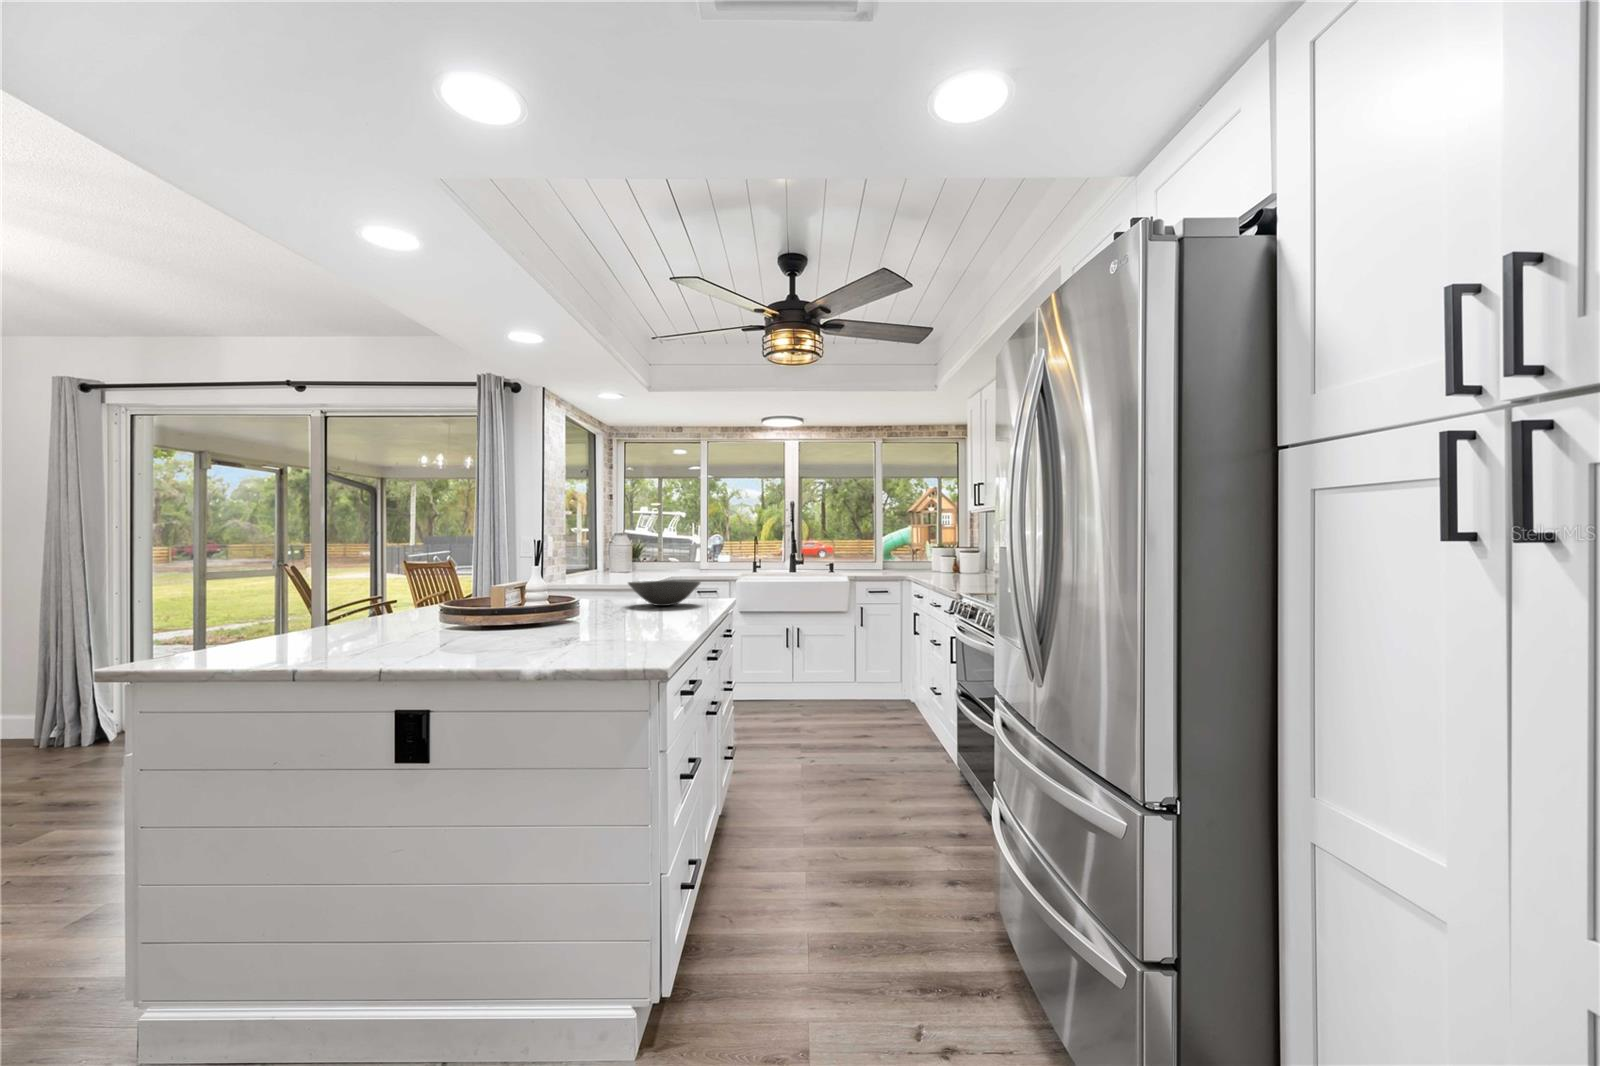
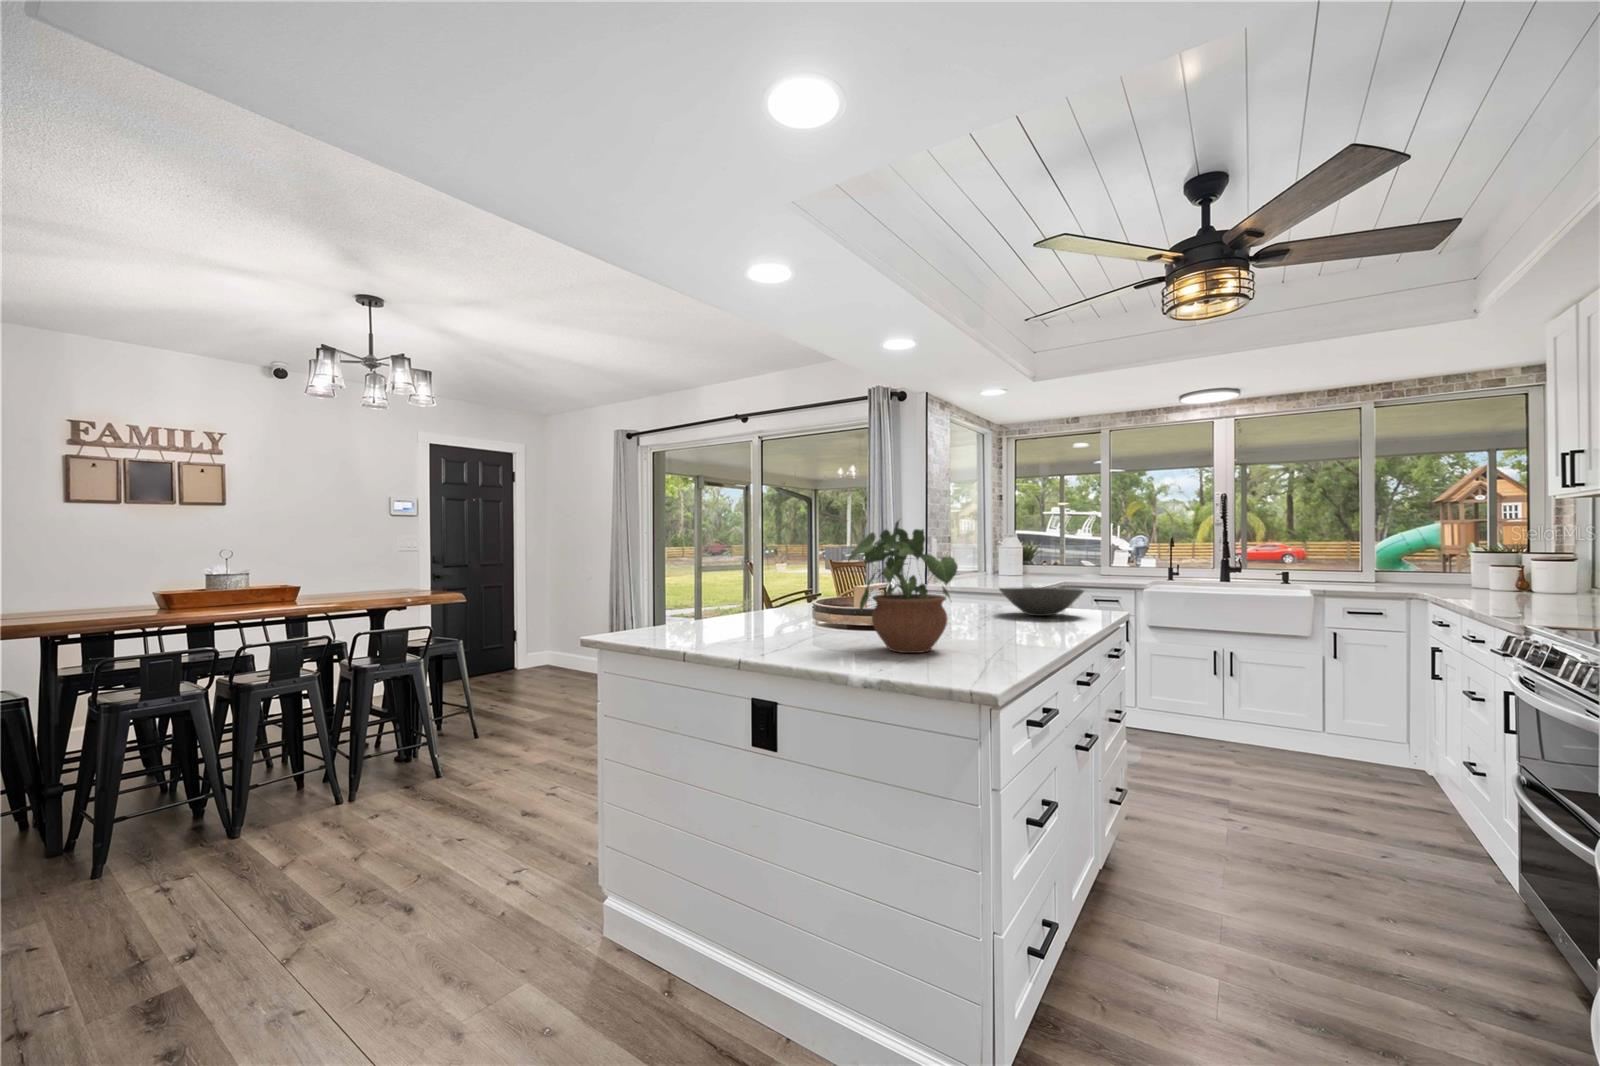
potted plant: none [511,517,624,645] -> present [848,520,958,653]

